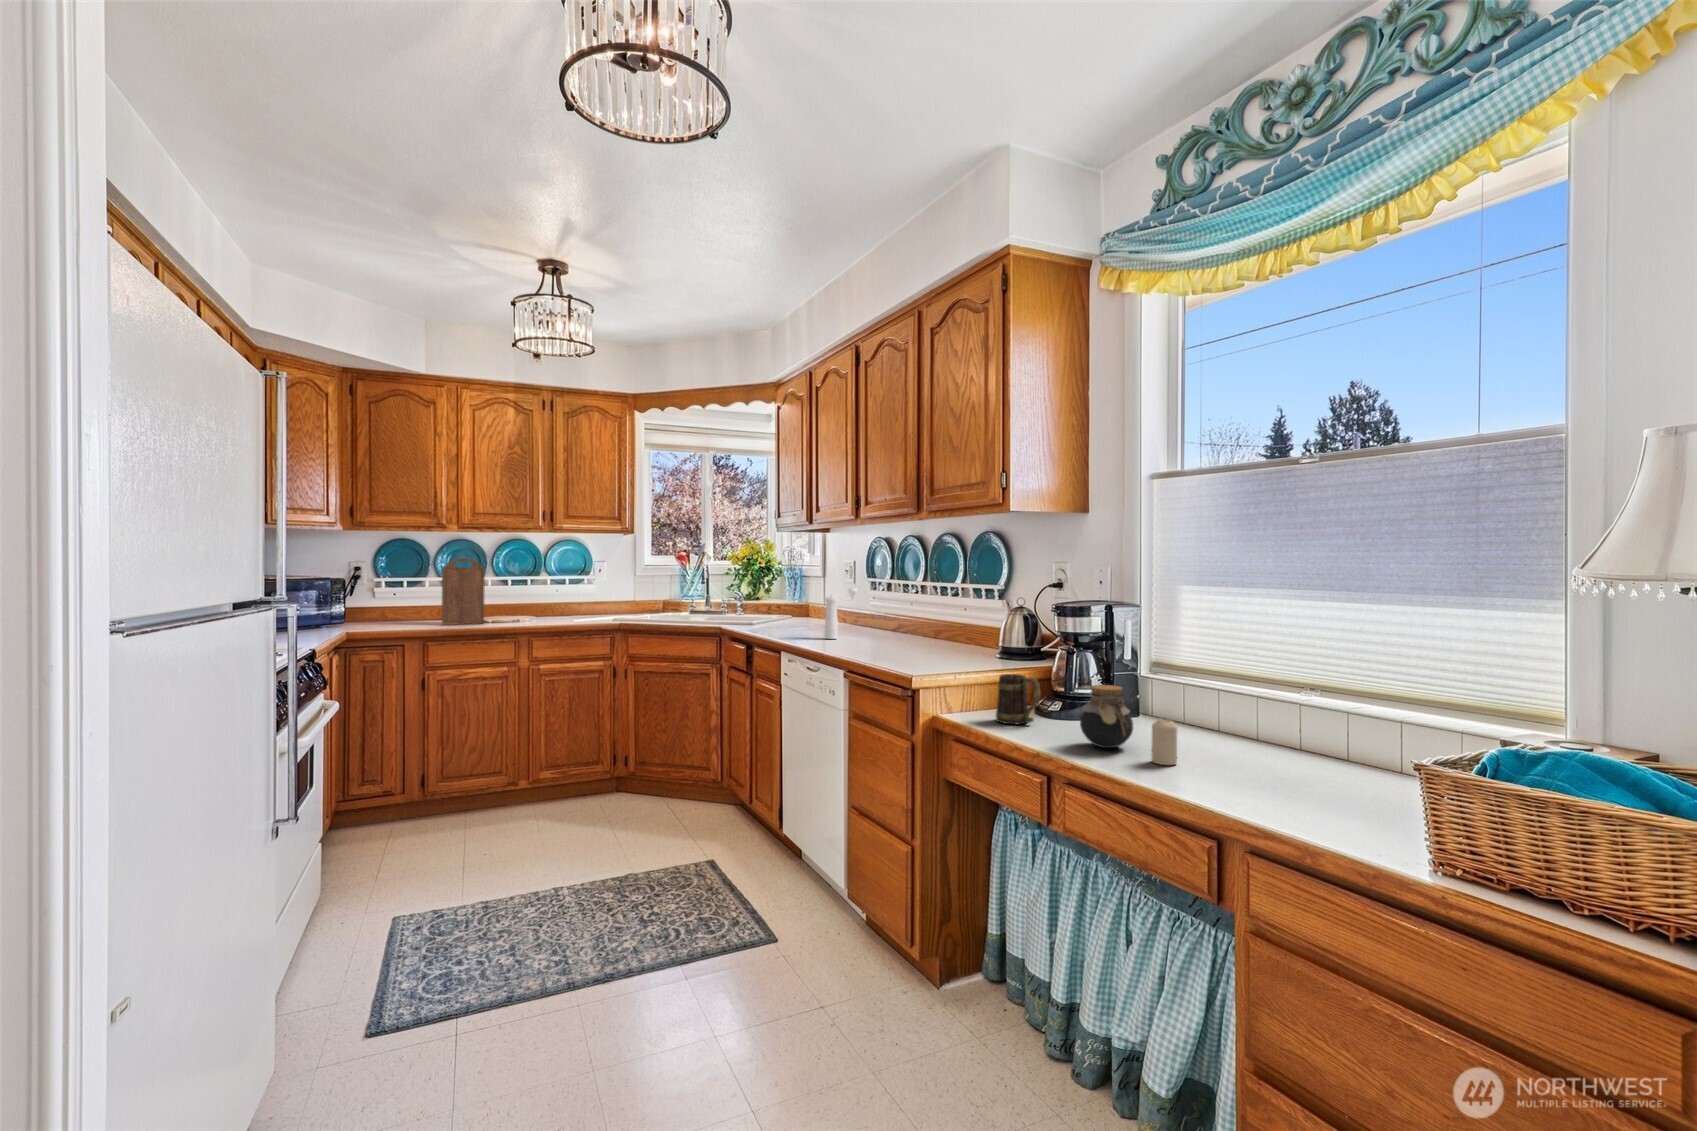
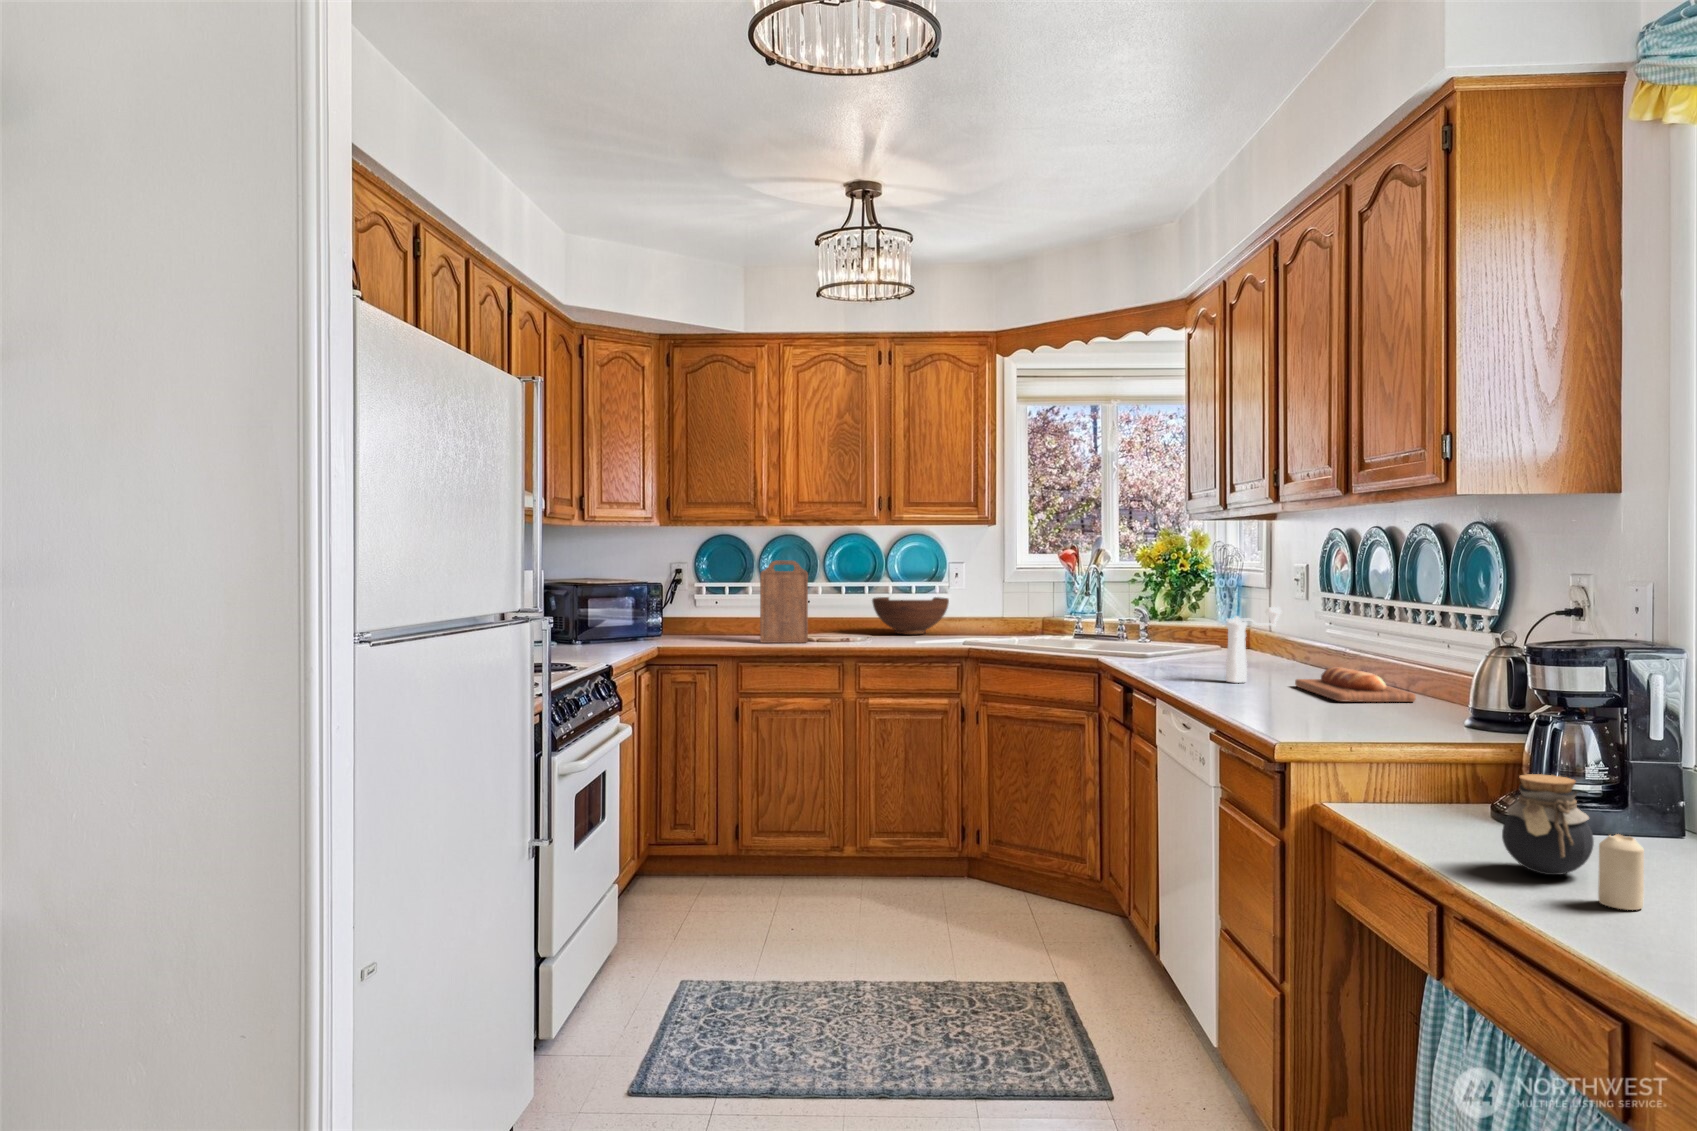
fruit bowl: none [533,587,595,615] -> present [872,597,949,634]
bread loaf: none [870,626,951,648] -> present [1295,667,1416,702]
mug: present [996,674,1040,724] -> none [1404,749,1471,827]

